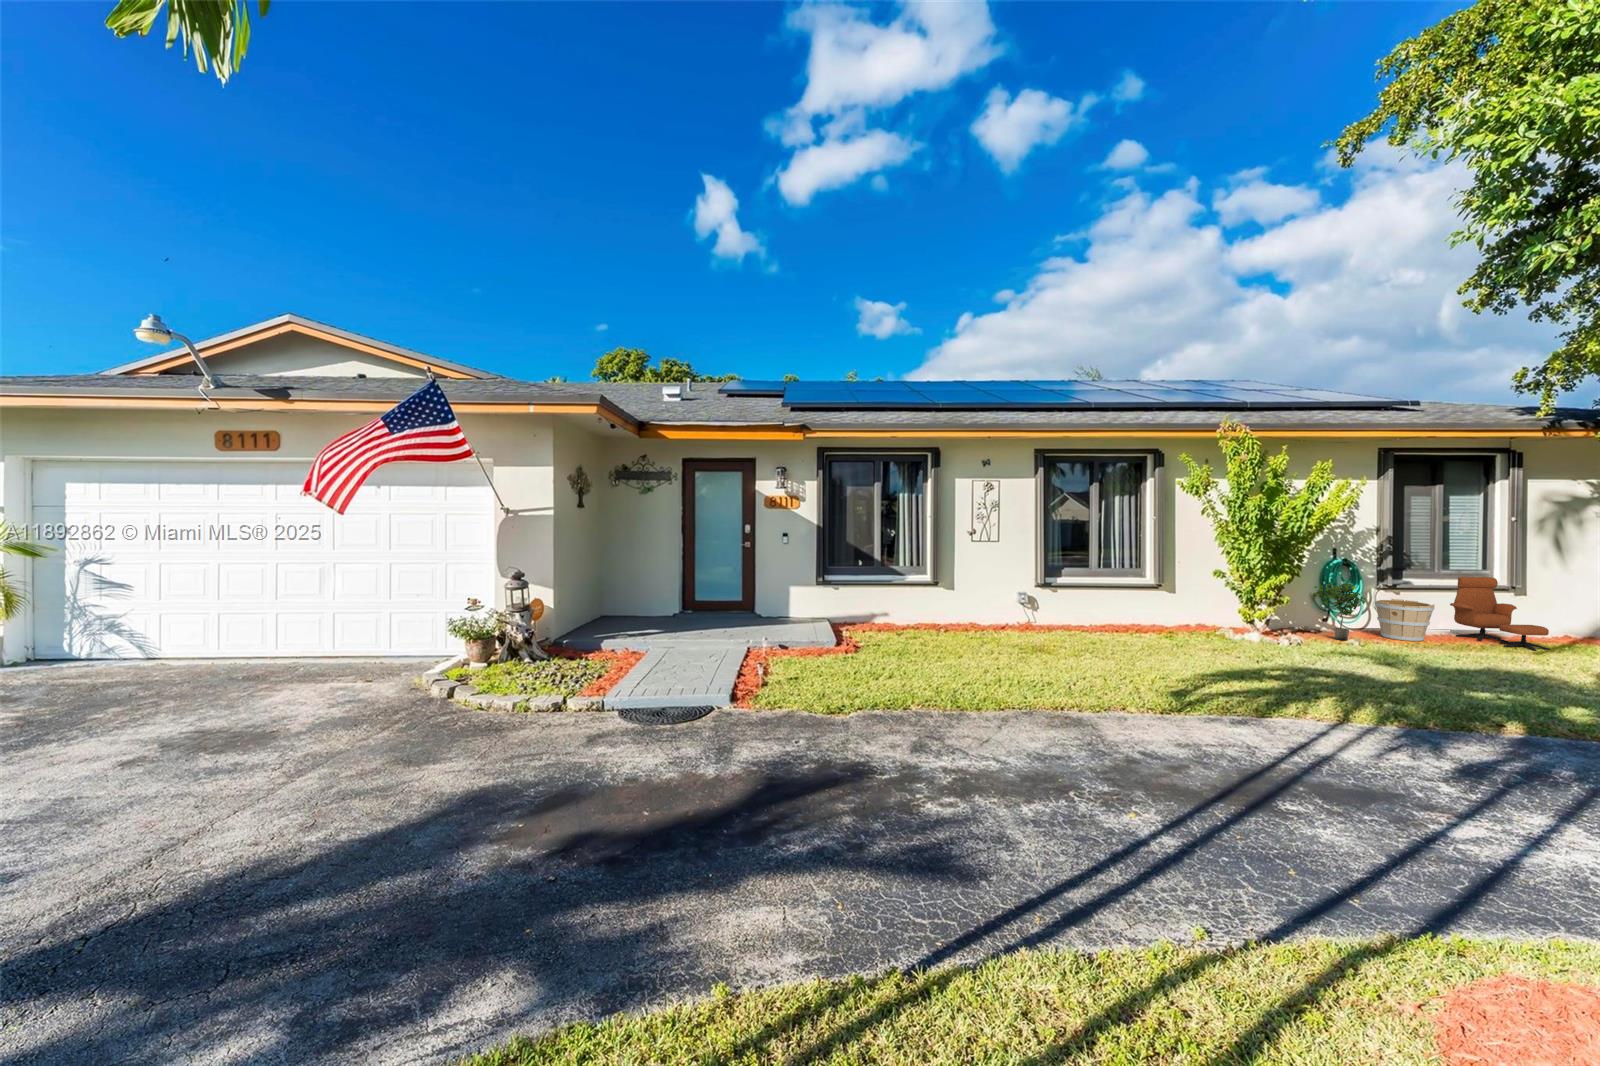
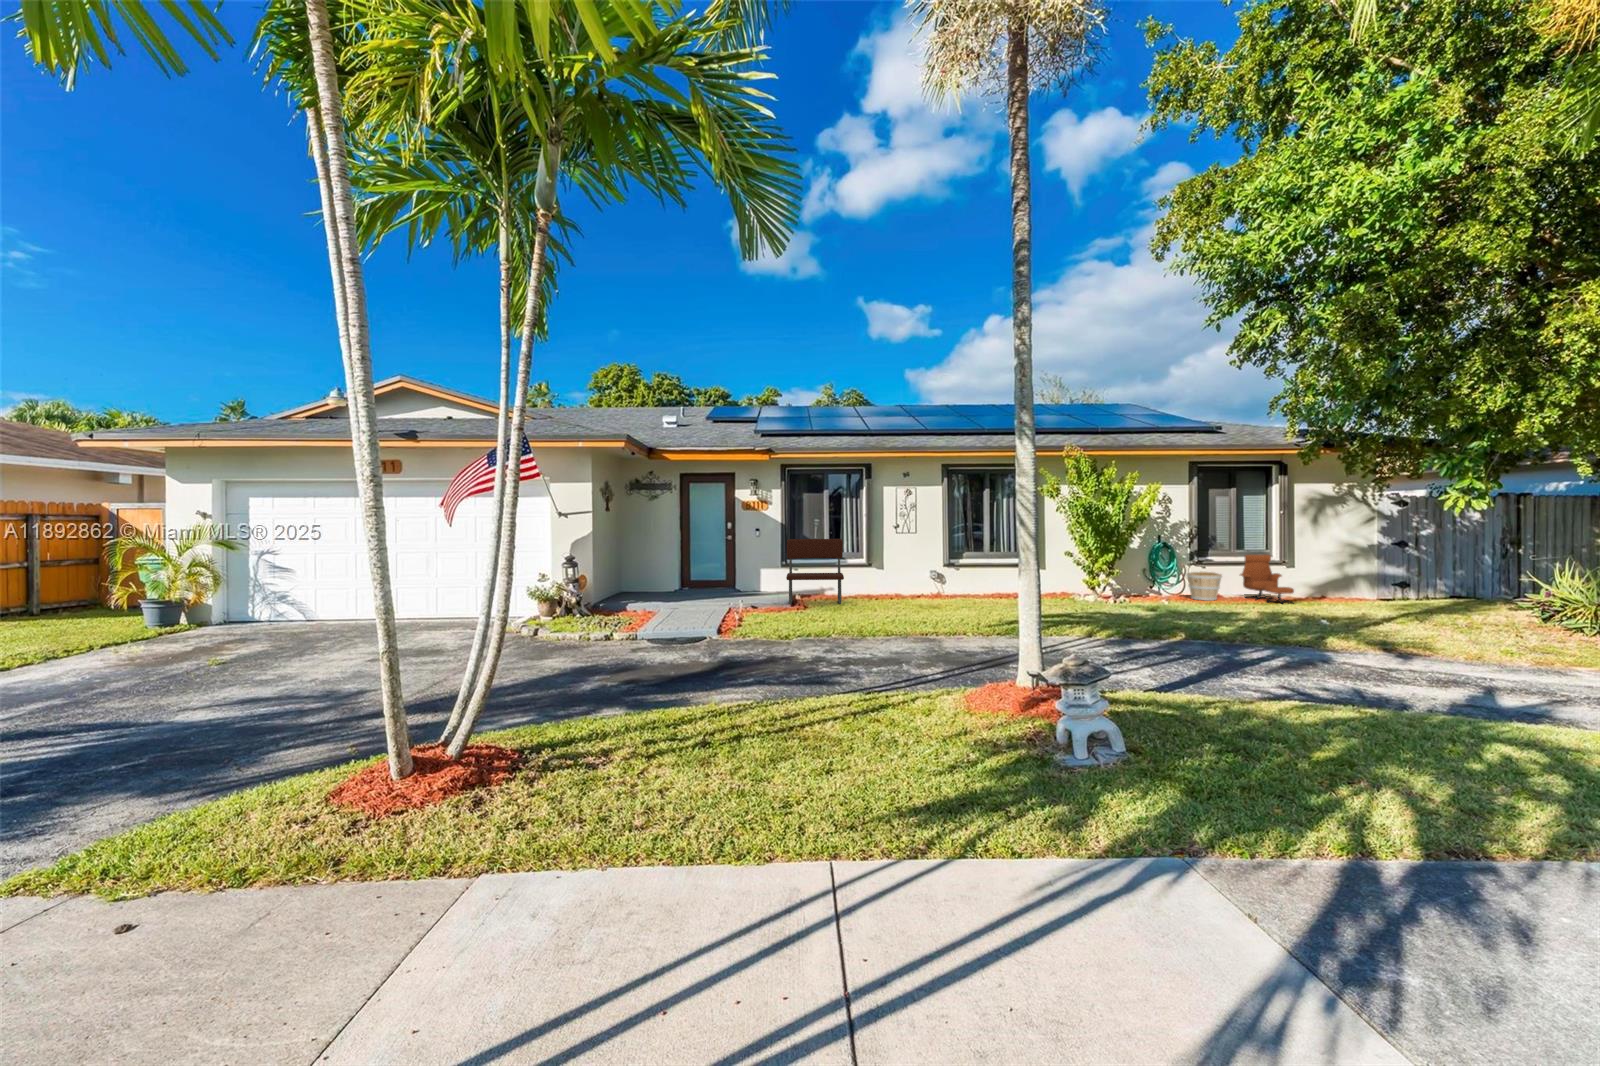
bench: none [825,547,905,638] -> present [786,539,844,604]
potted plant: present [1314,583,1366,640] -> none [1139,560,1175,601]

